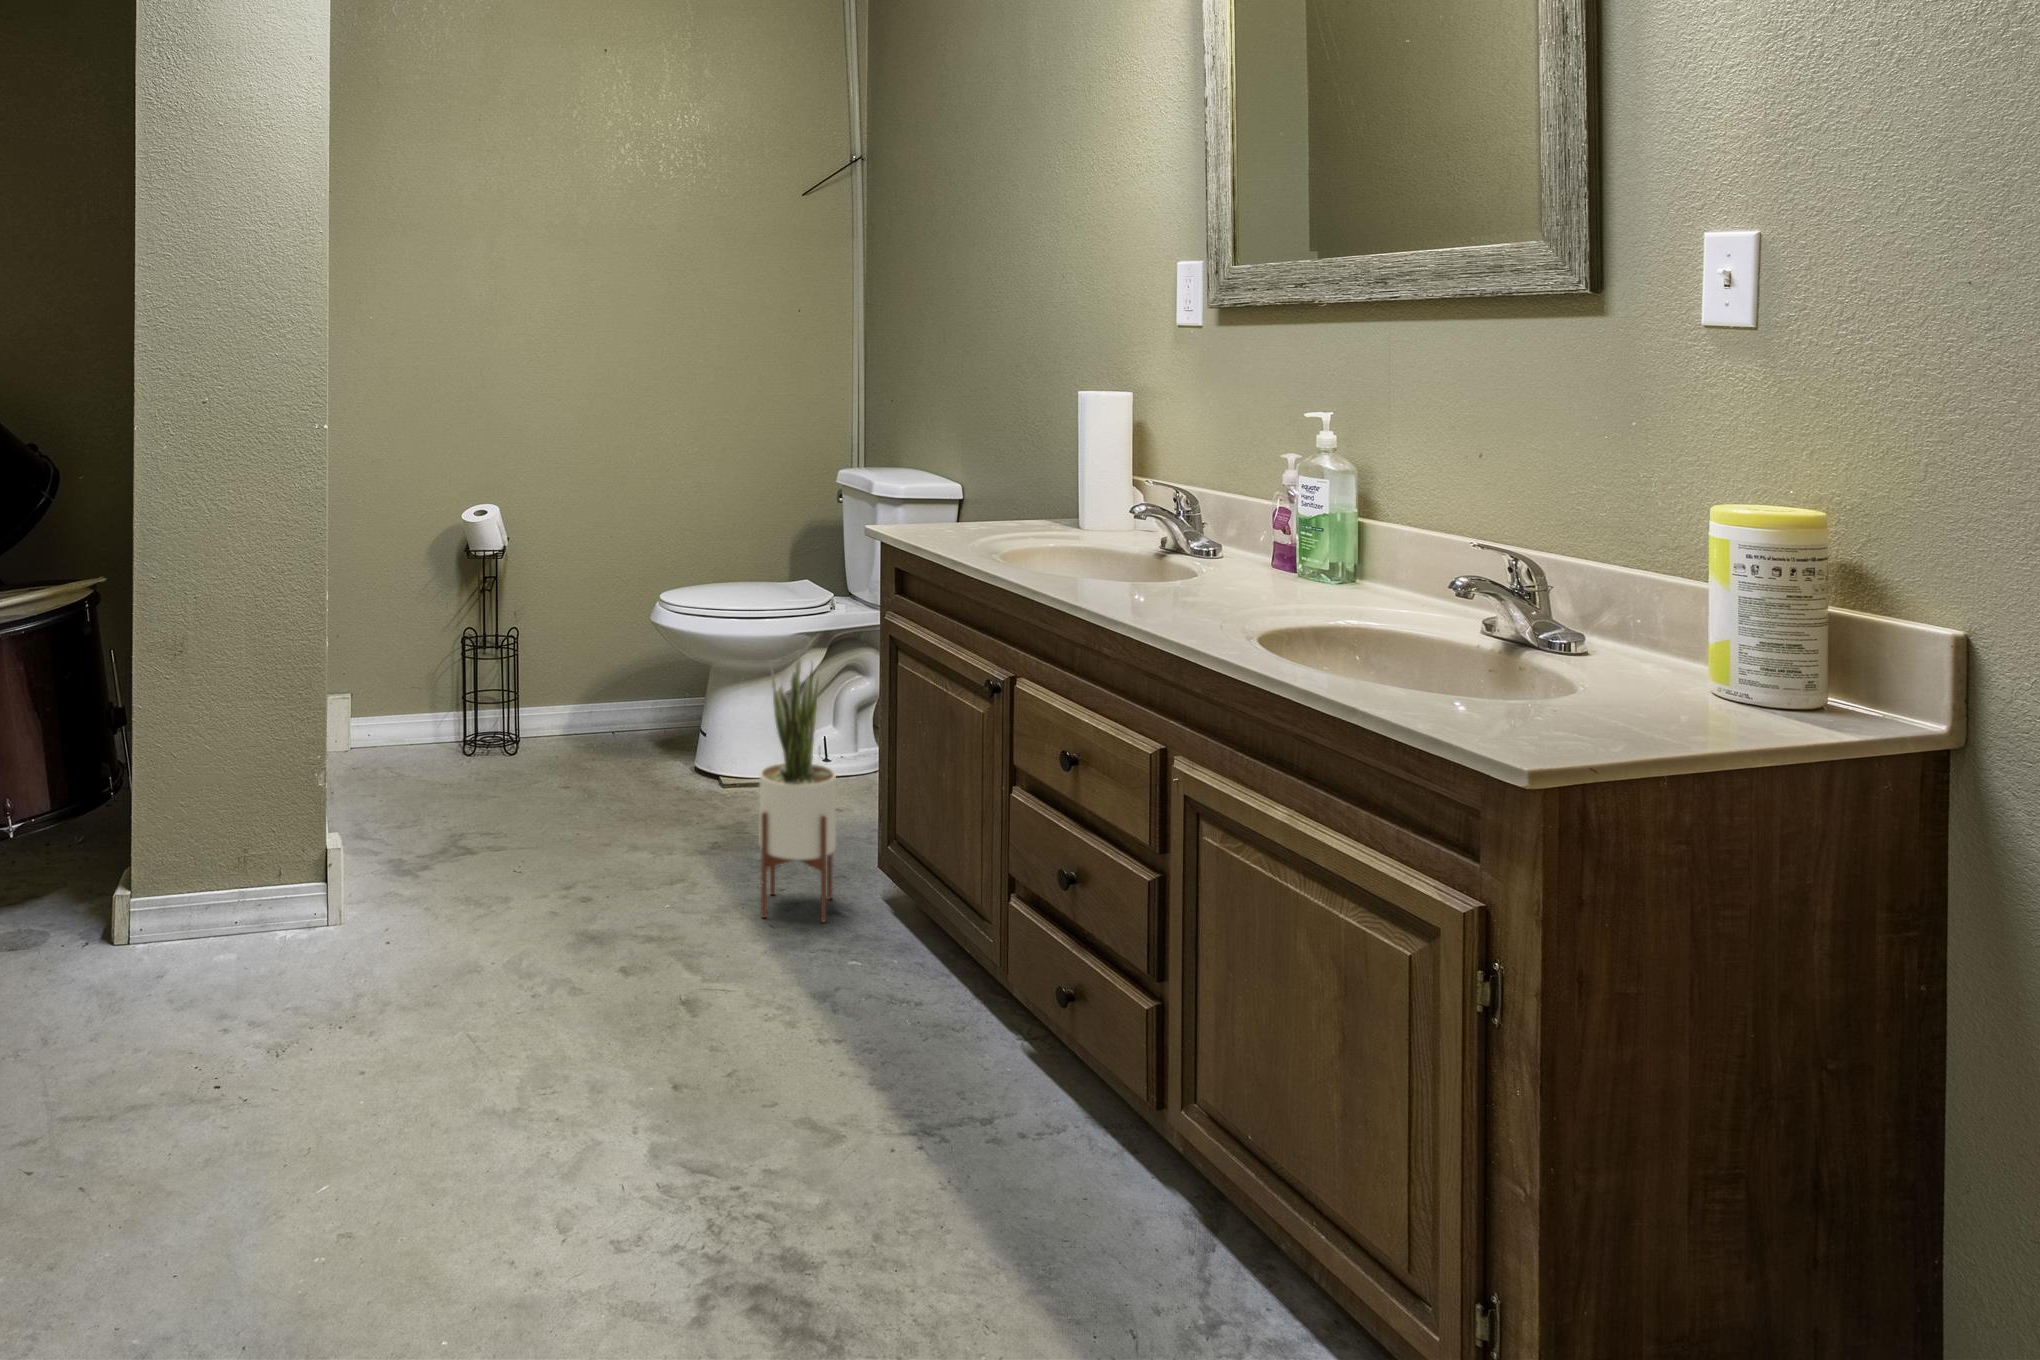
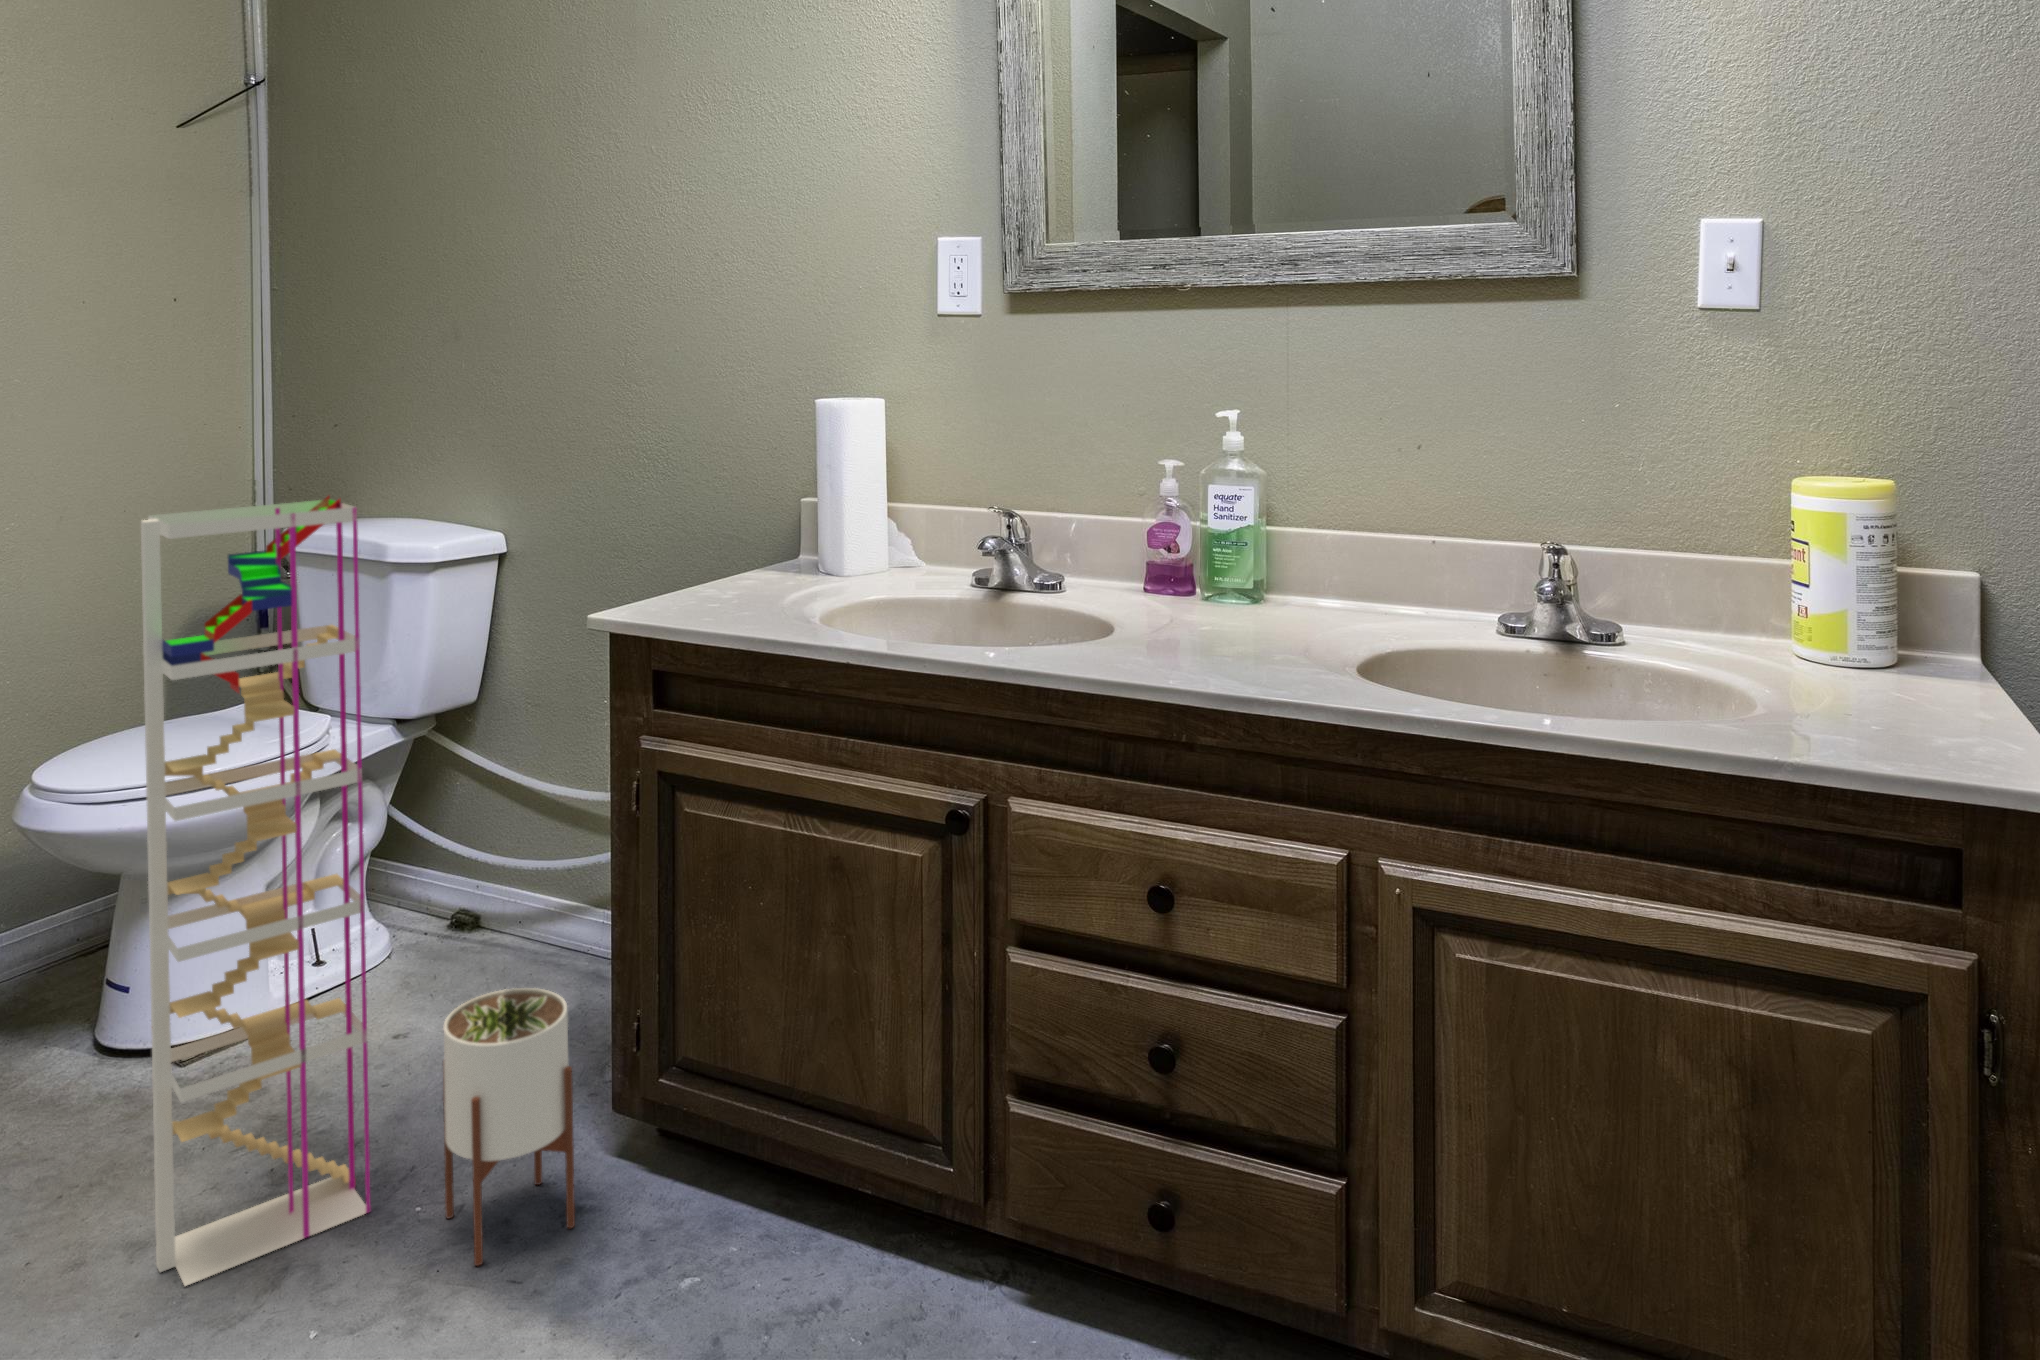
shelving unit: none [633,432,746,878] -> present [141,496,371,1286]

